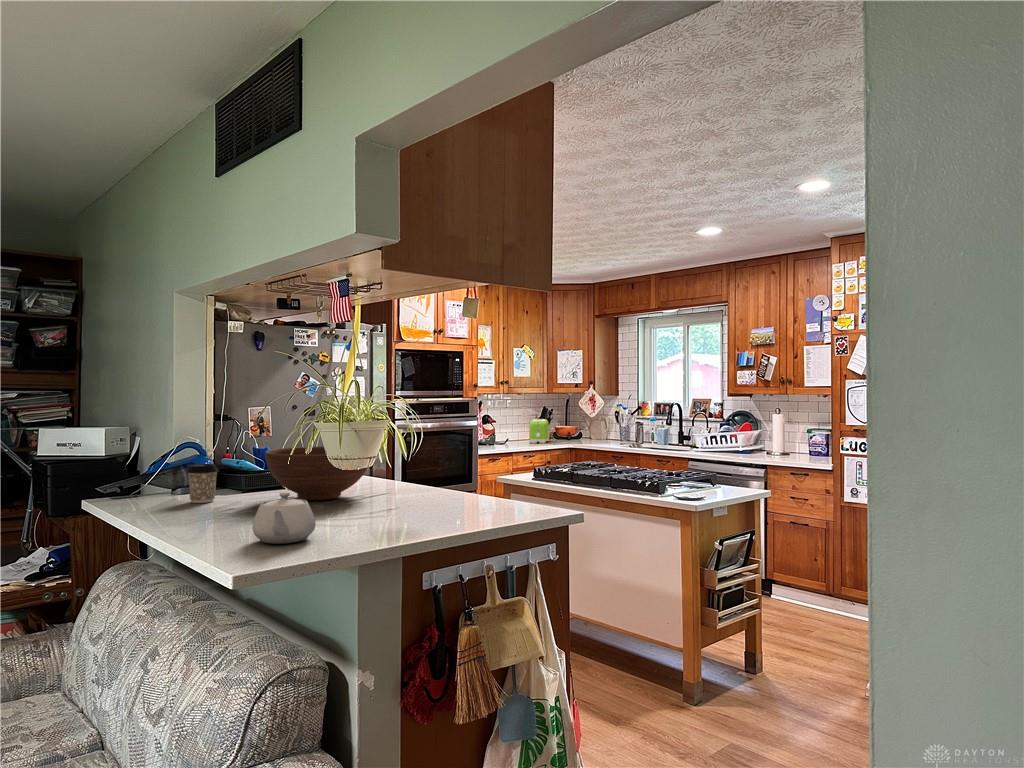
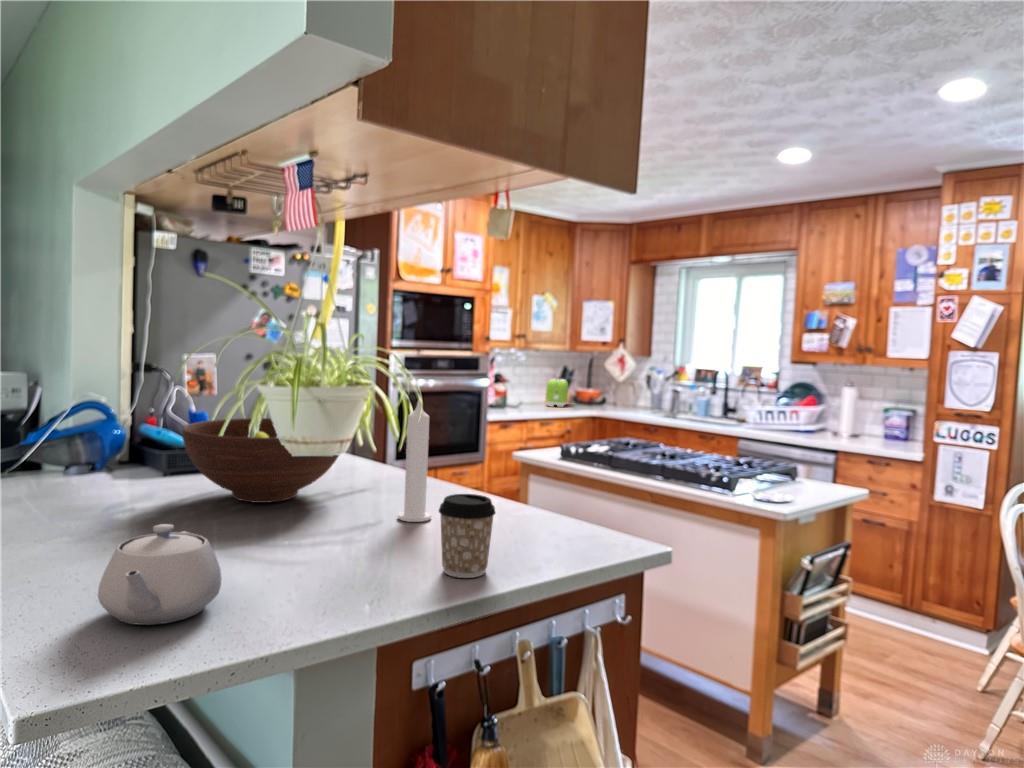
candle: none [409,426,431,505] -> present [398,400,431,522]
coffee cup: present [187,464,218,503] -> present [439,494,496,578]

